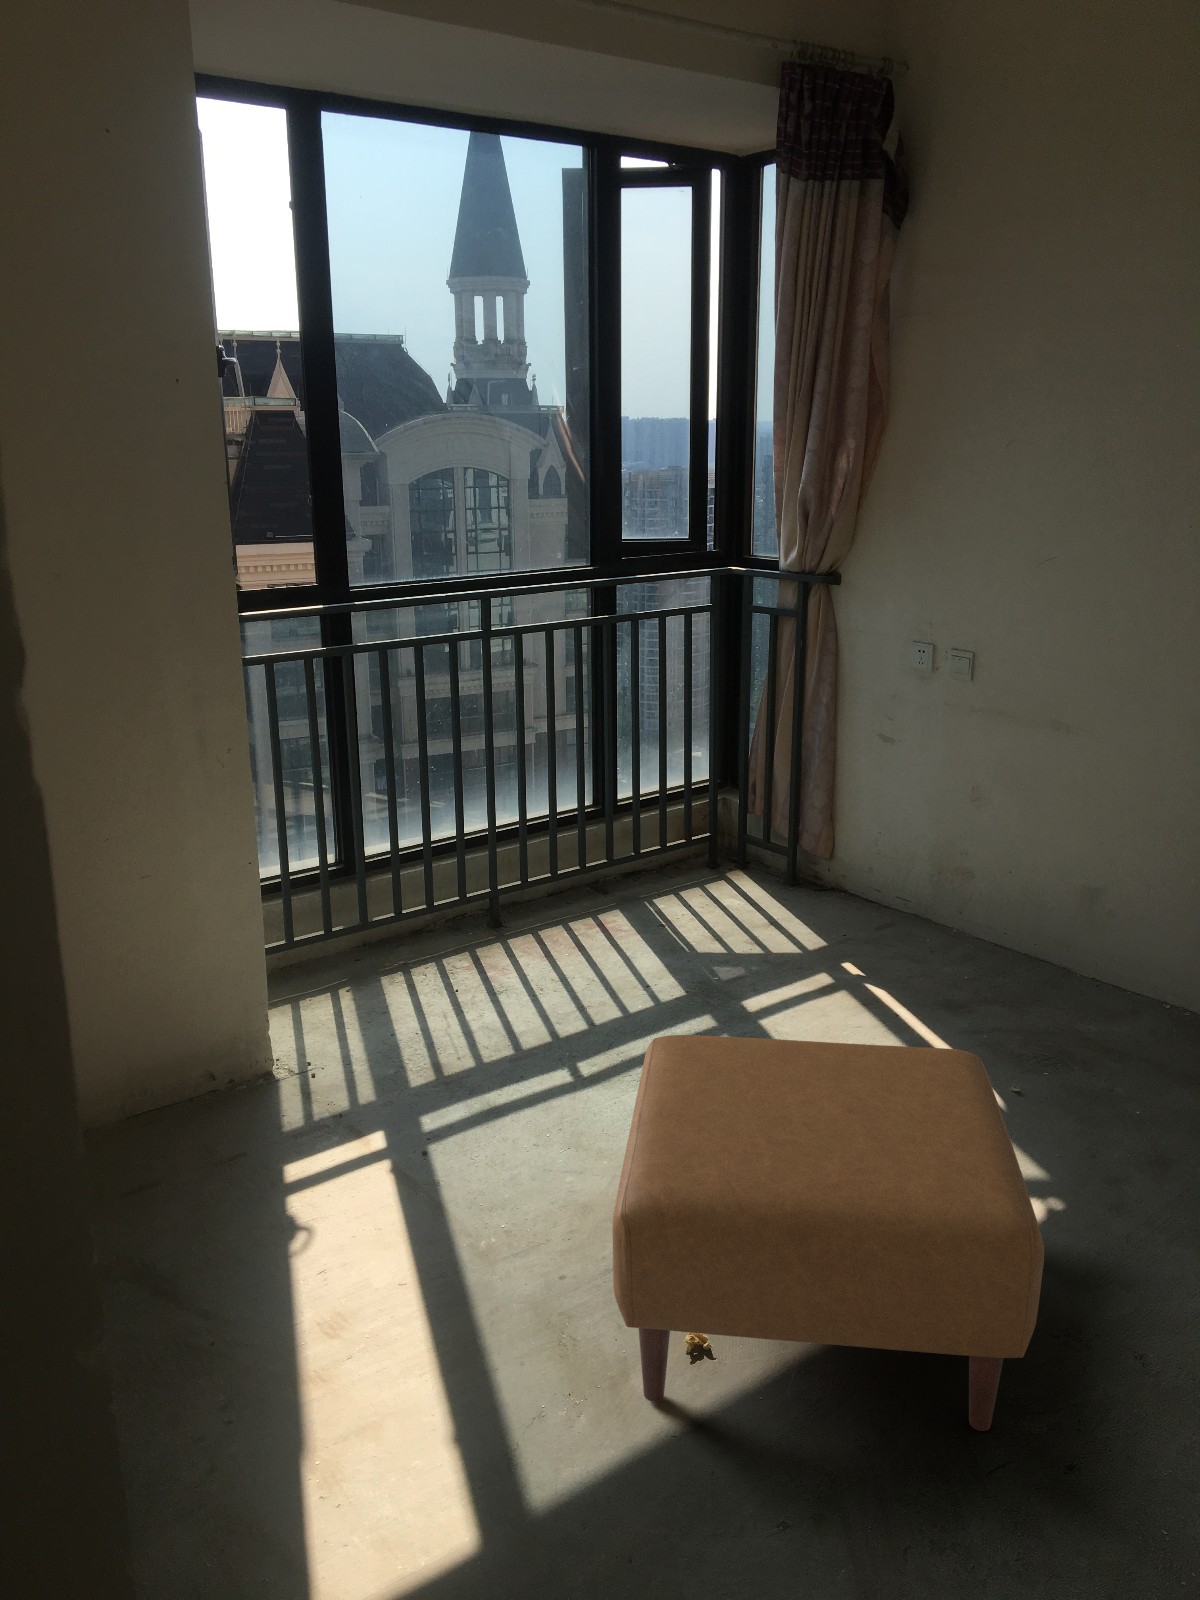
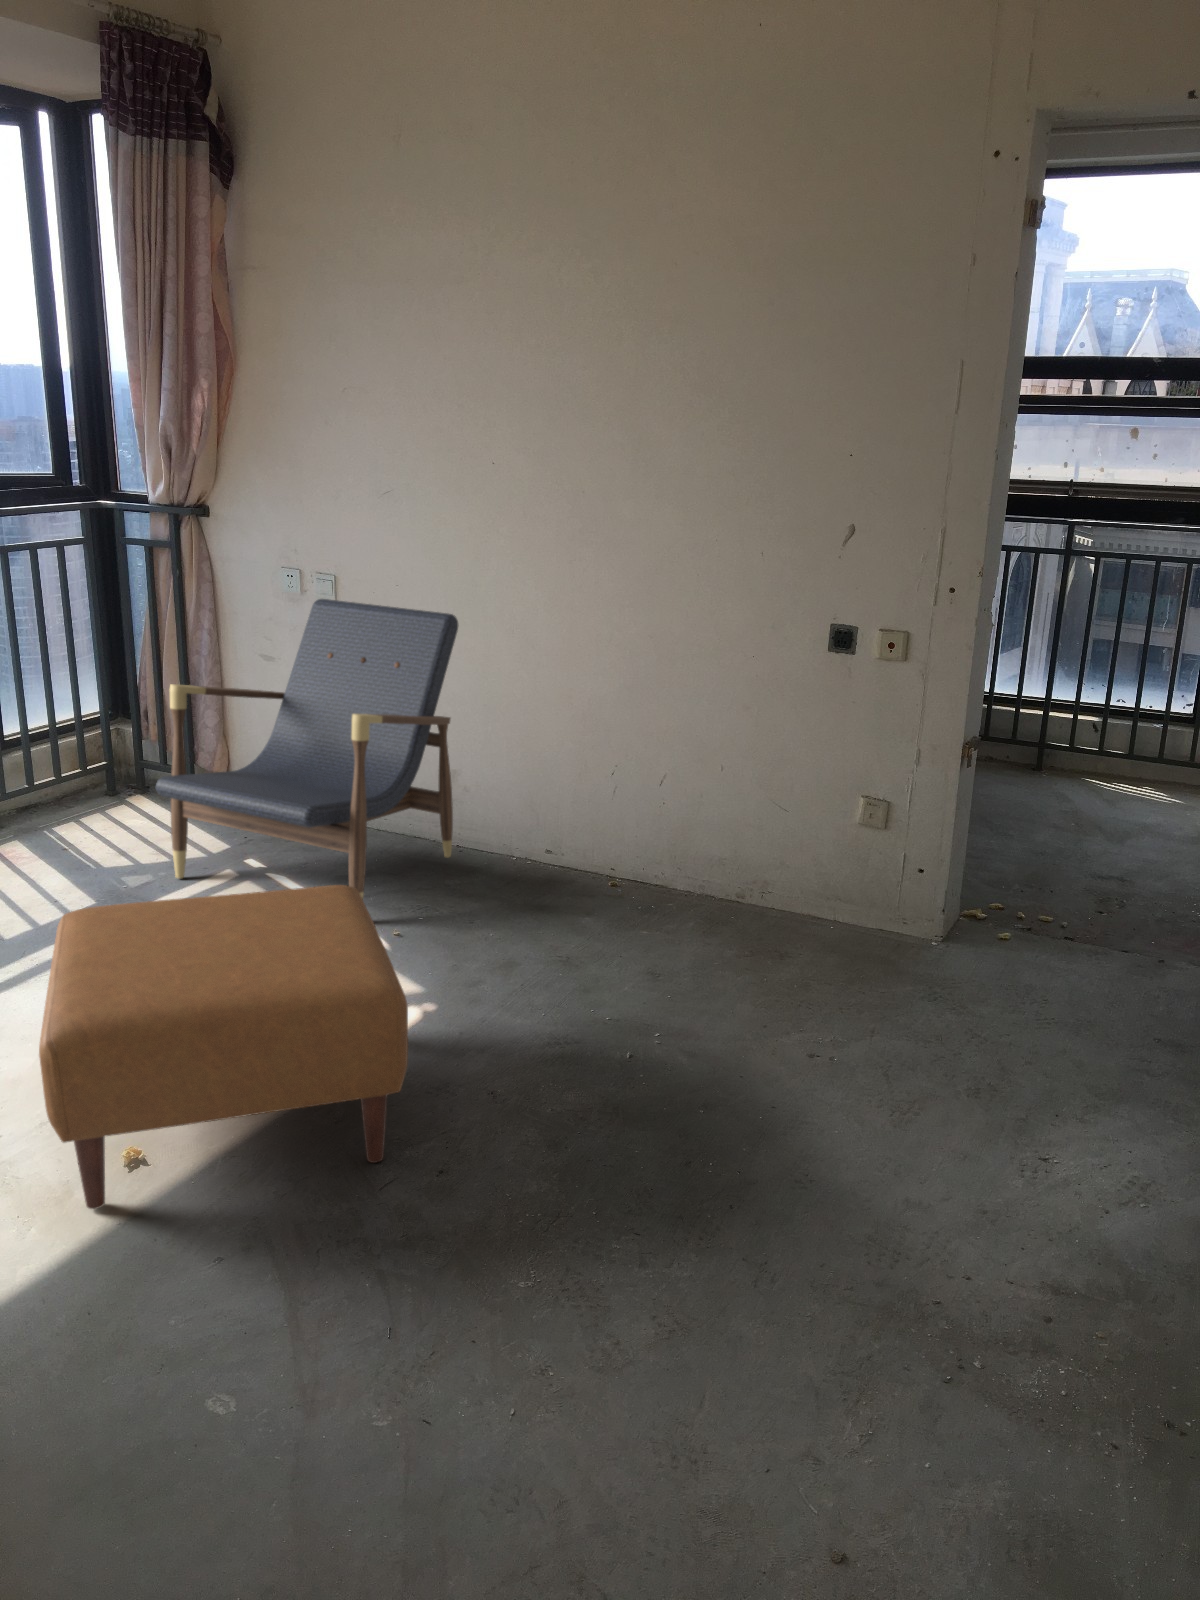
lounge chair: none [758,679,1124,1069] -> present [156,599,458,899]

